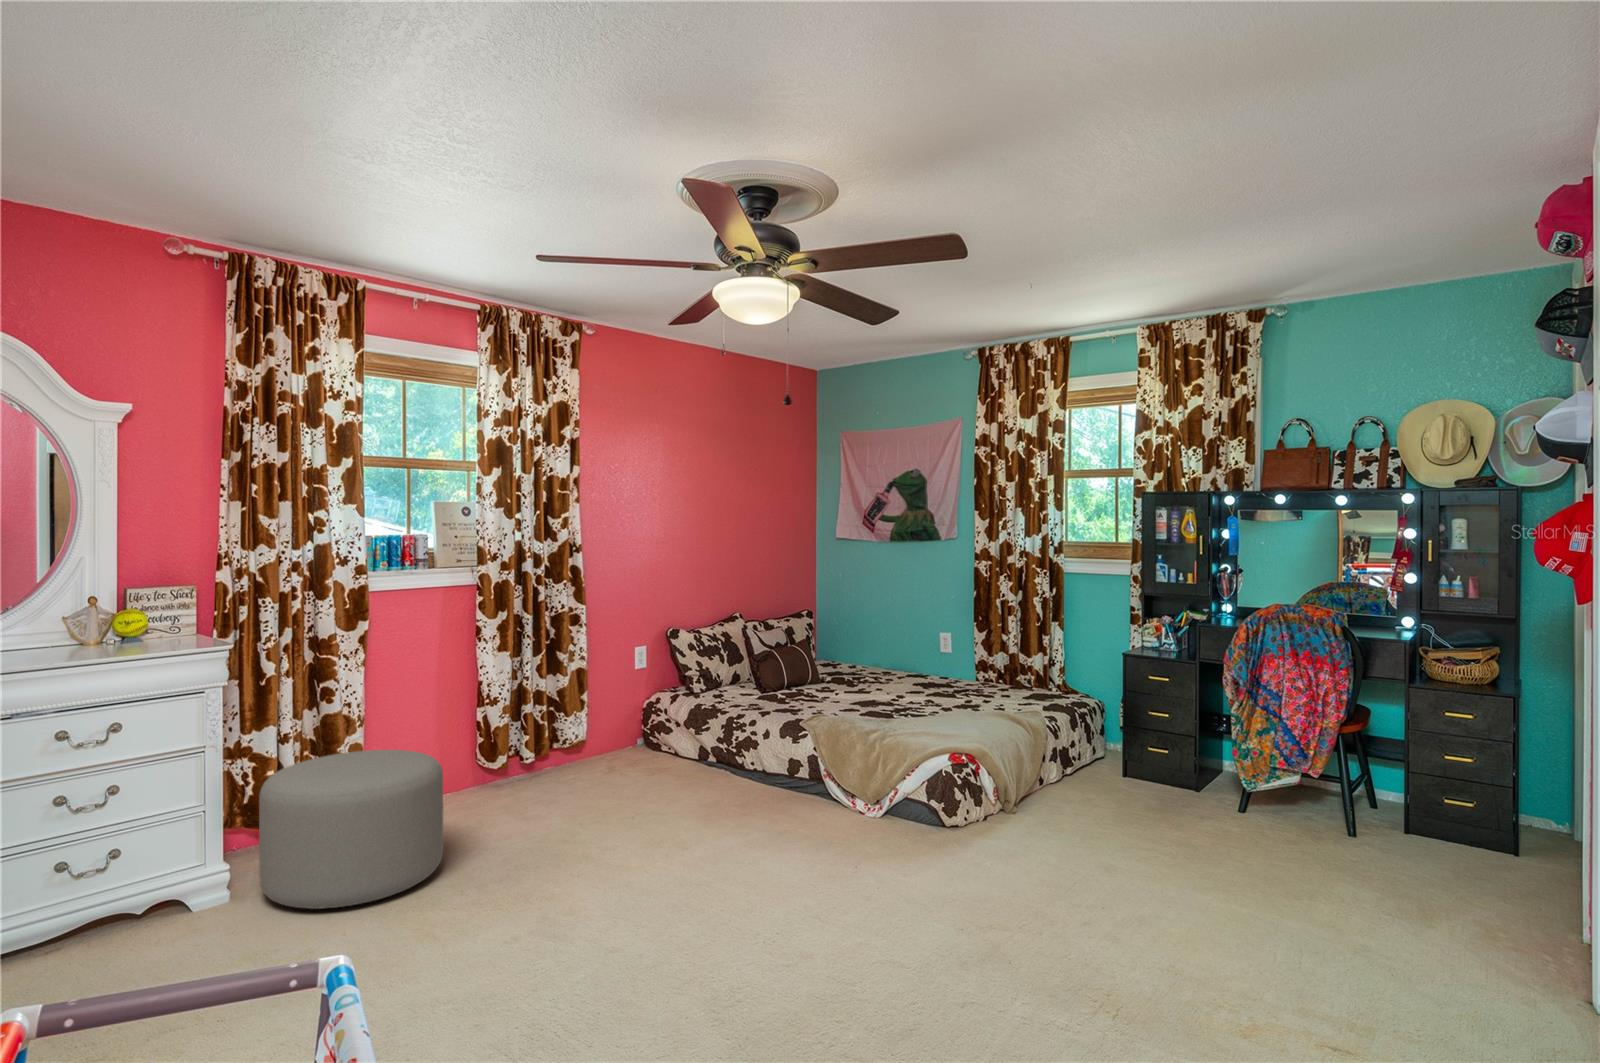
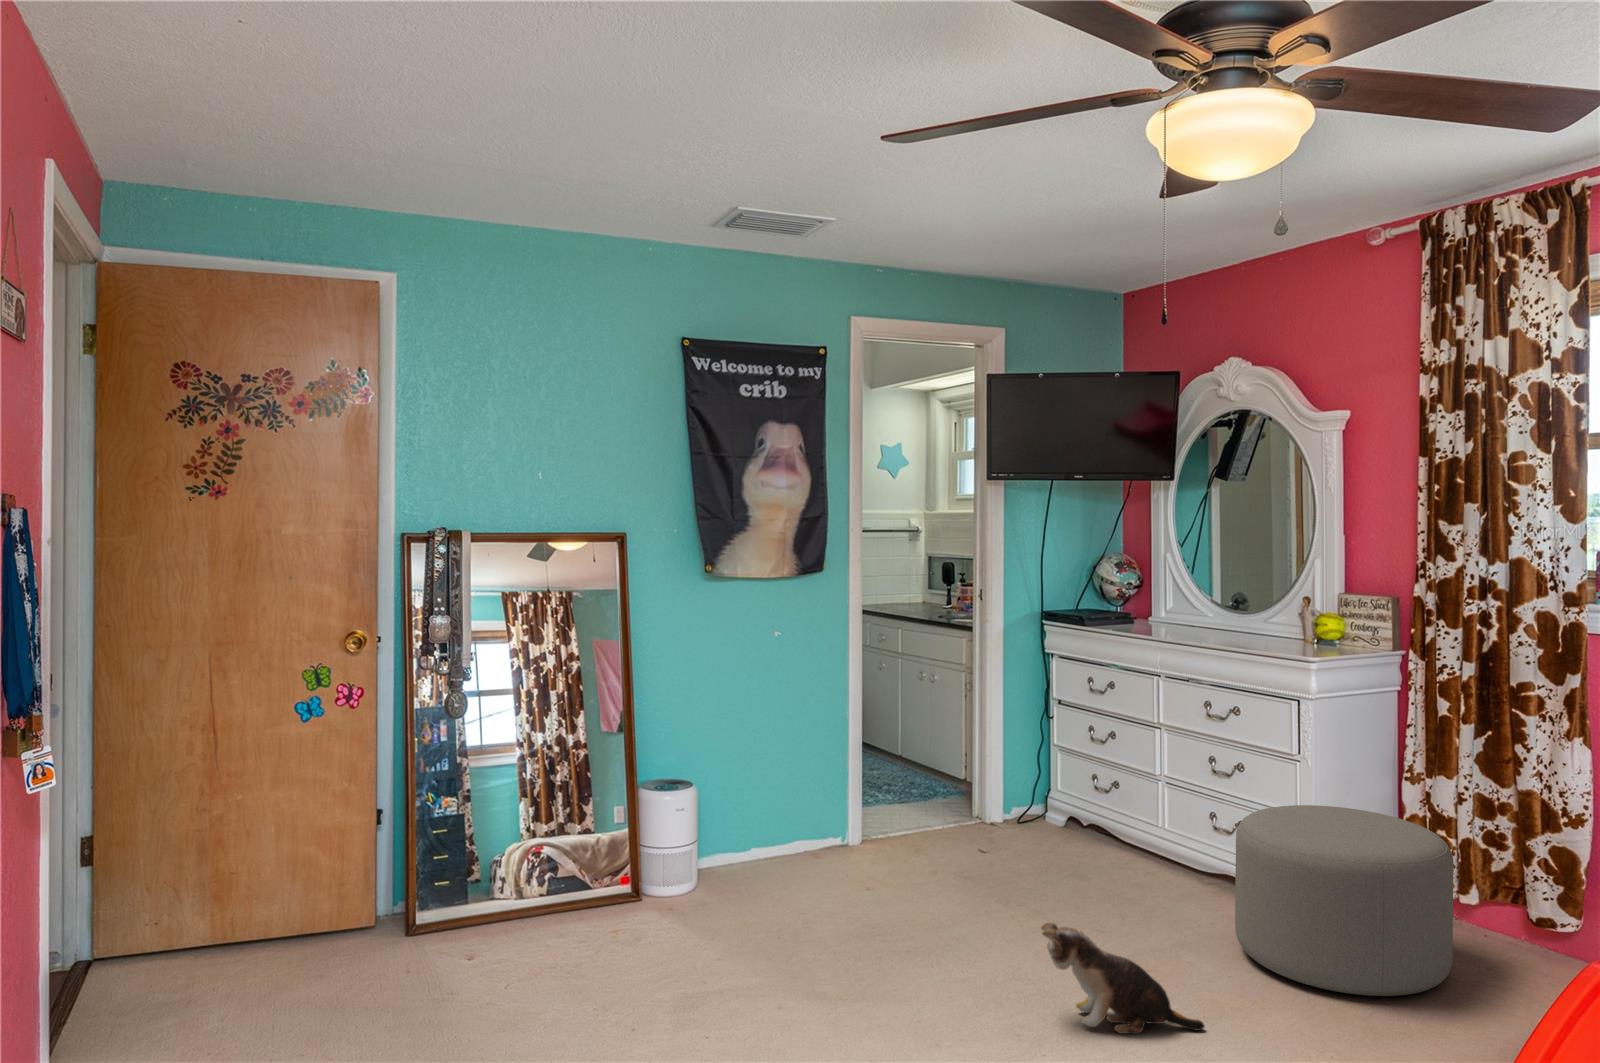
plush toy: none [442,893,506,976] -> present [1041,923,1204,1034]

